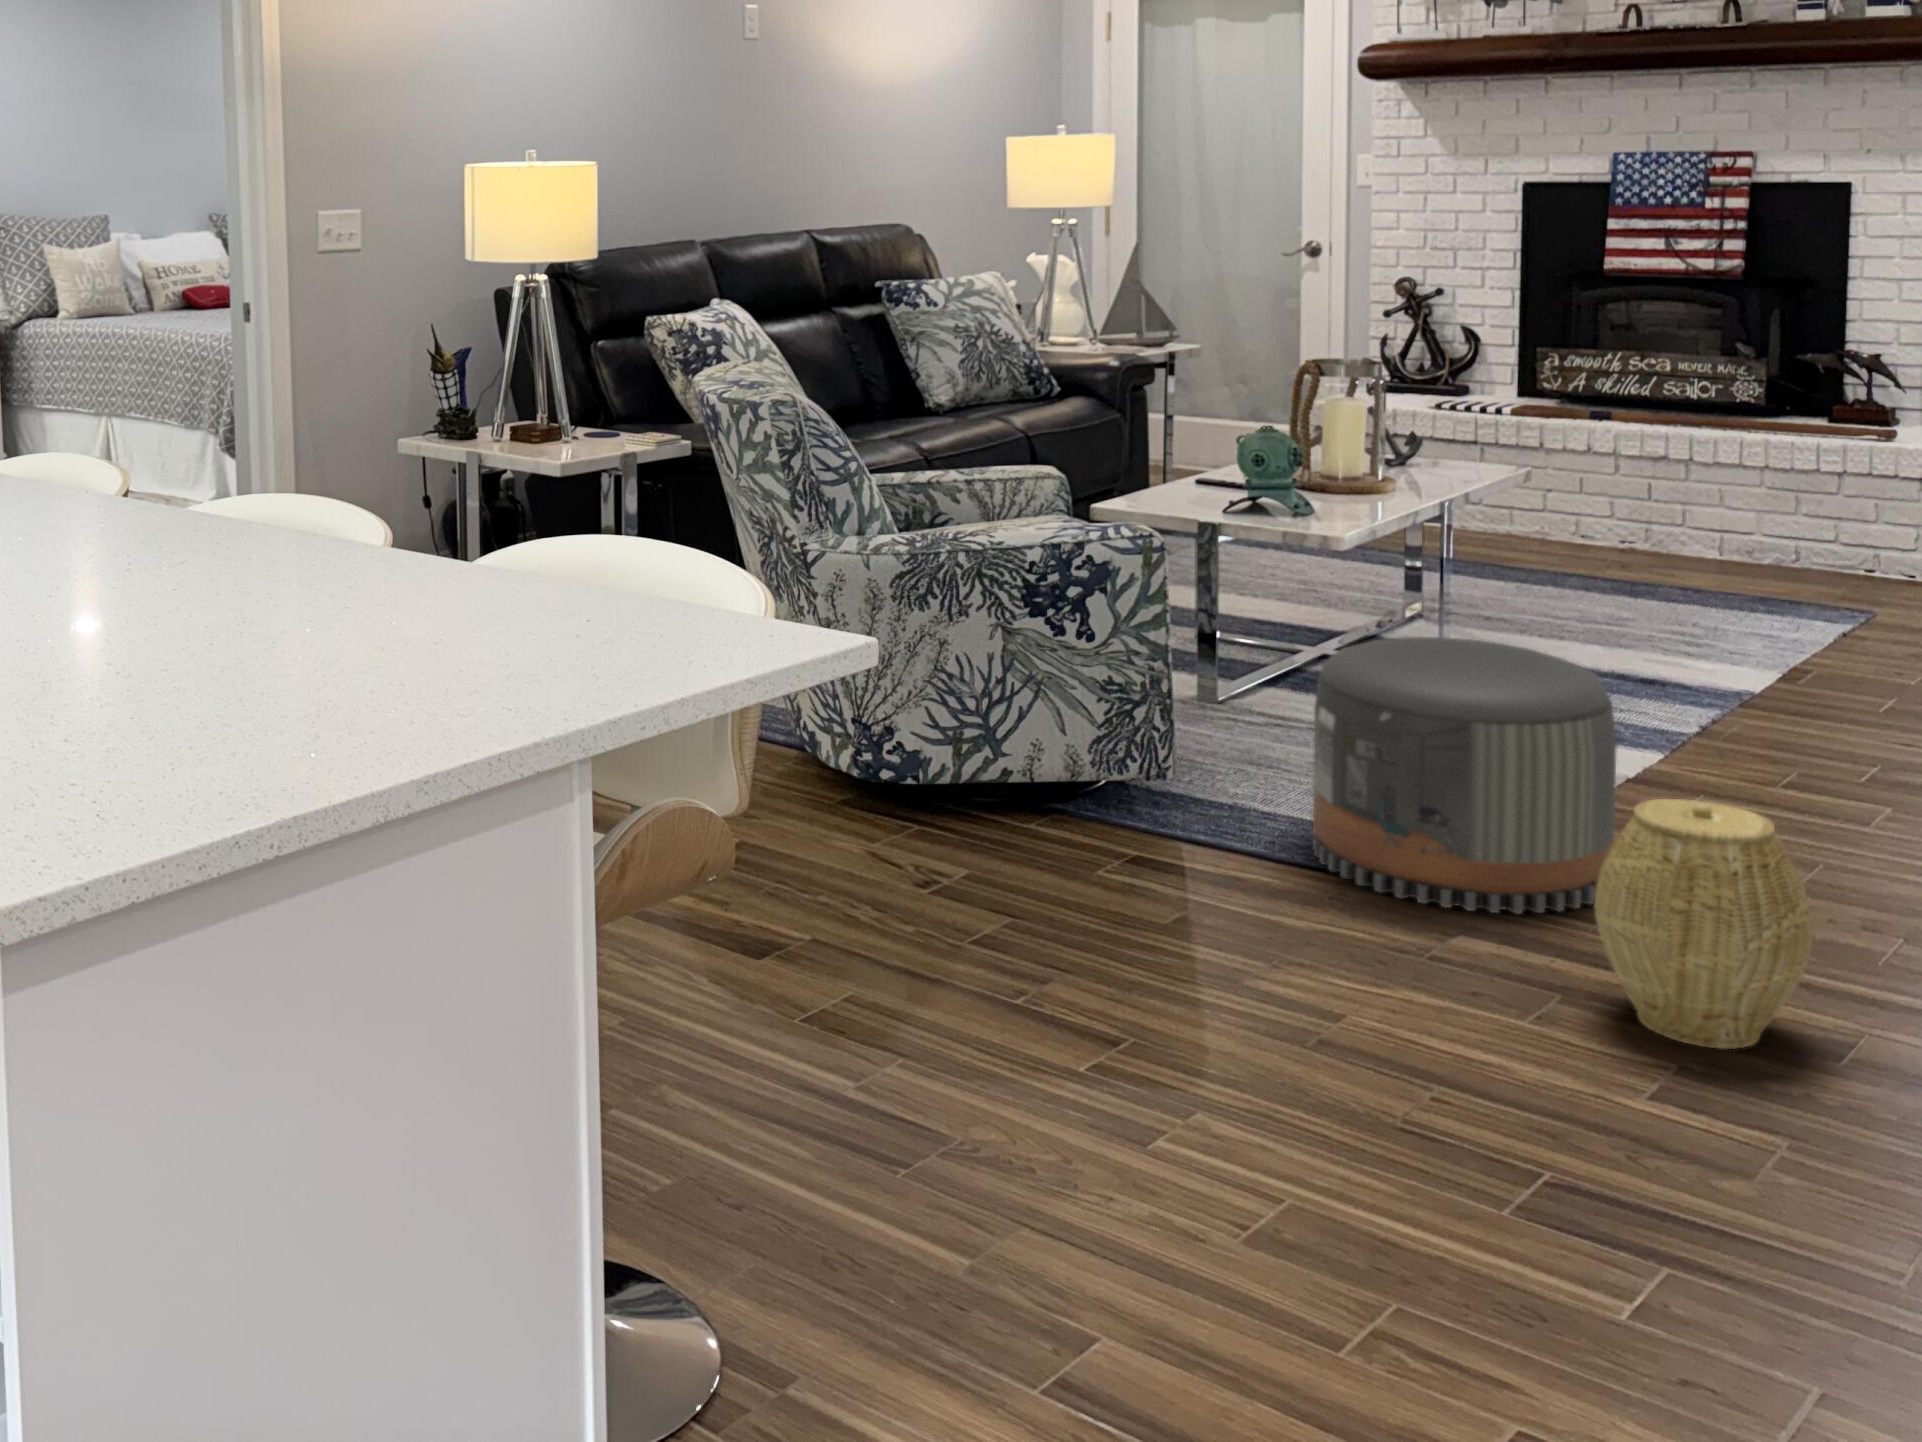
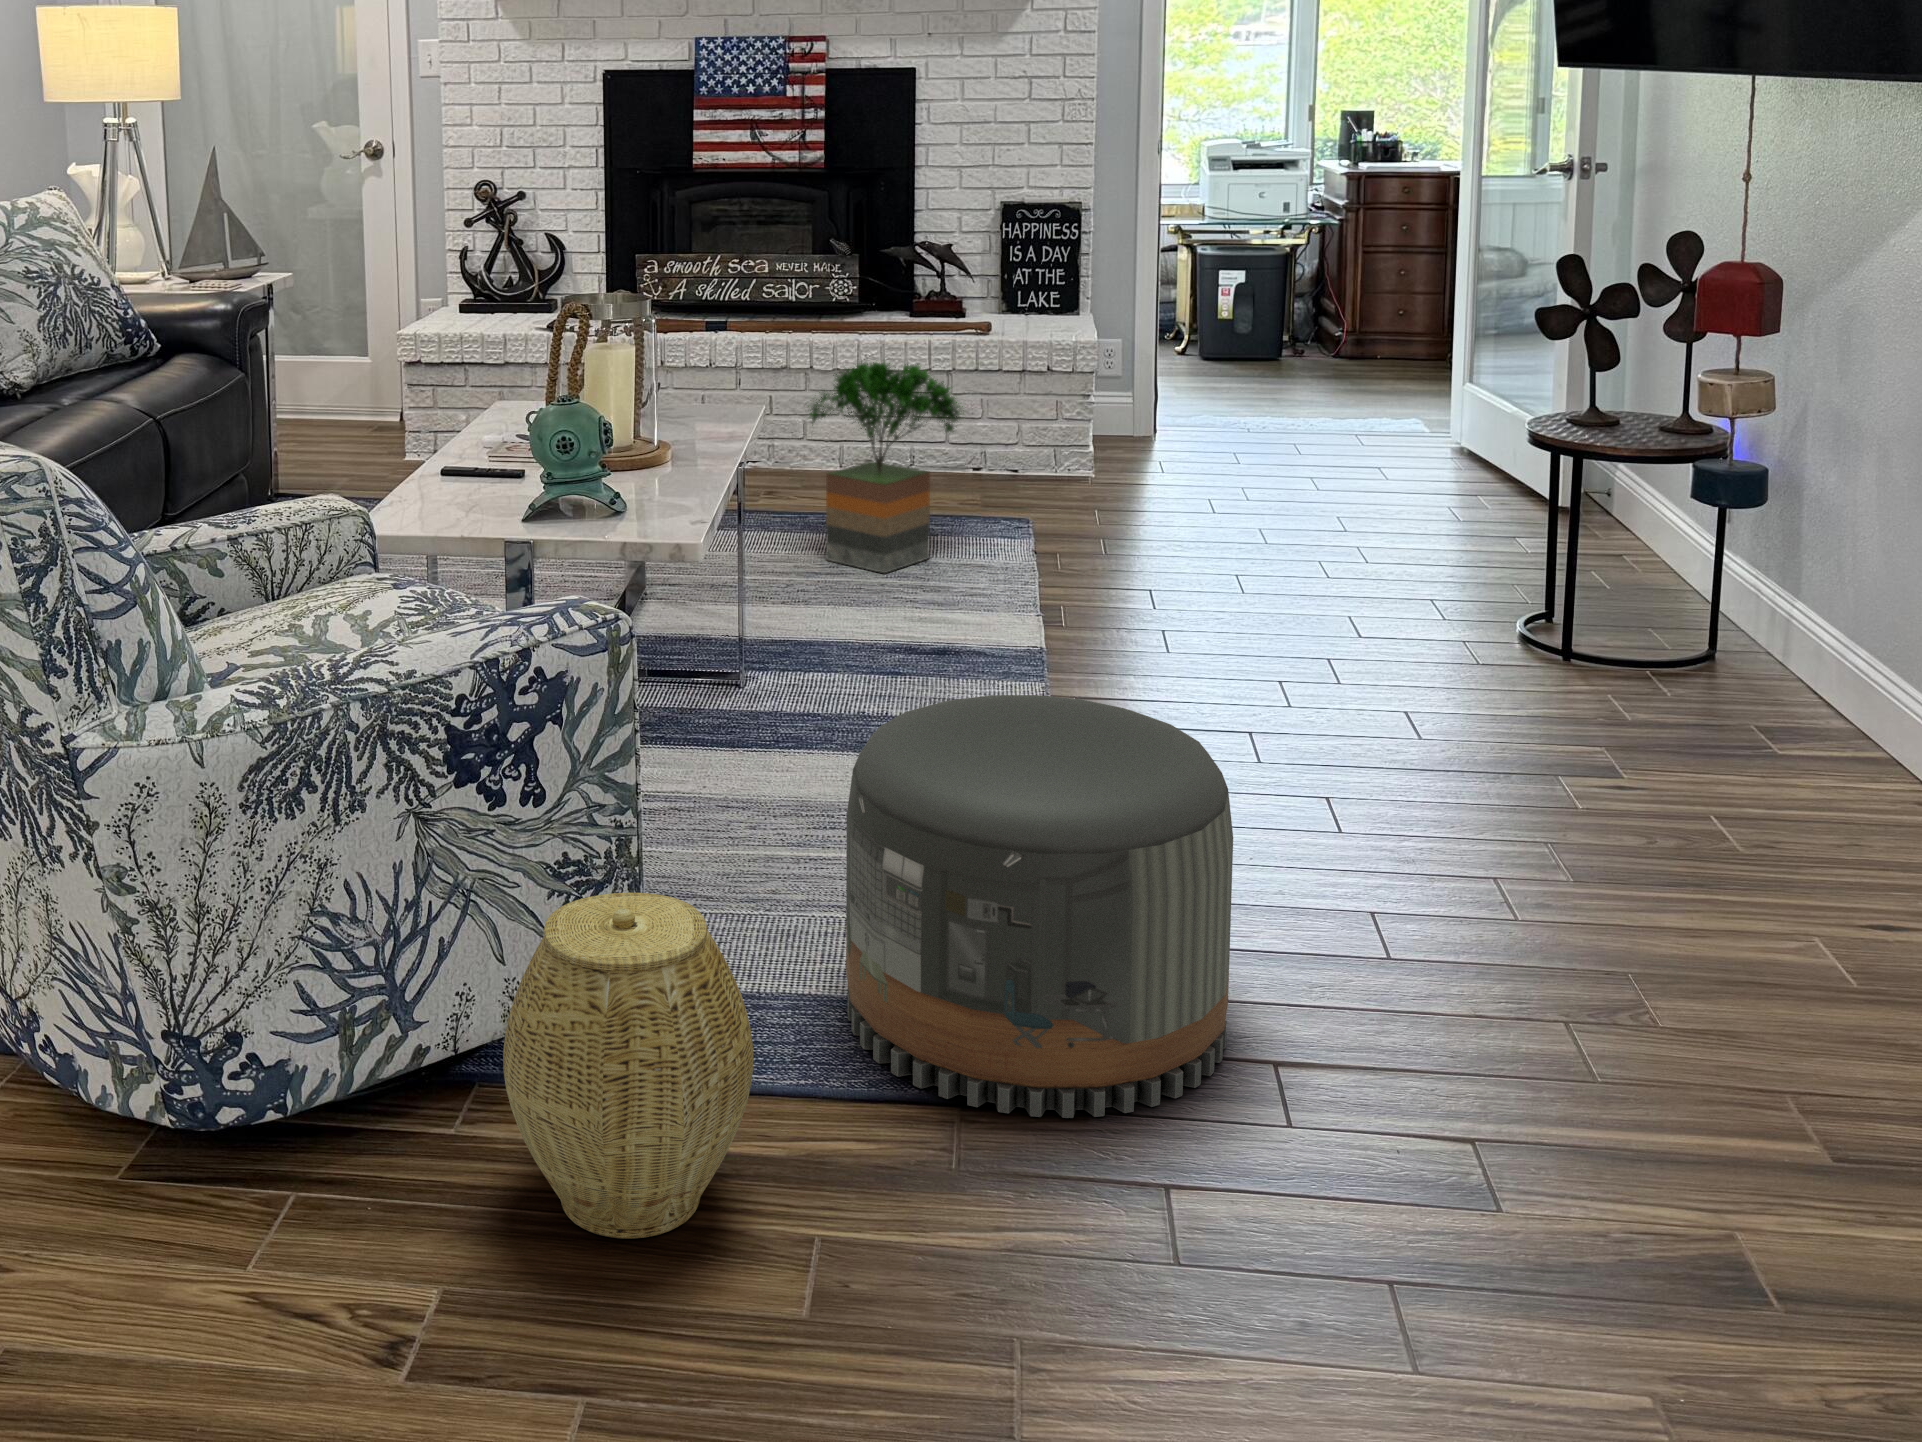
potted tree: none [1603,443,1770,633] -> present [808,361,964,573]
woven basket: present [1594,799,1813,1049] -> present [503,893,753,1239]

